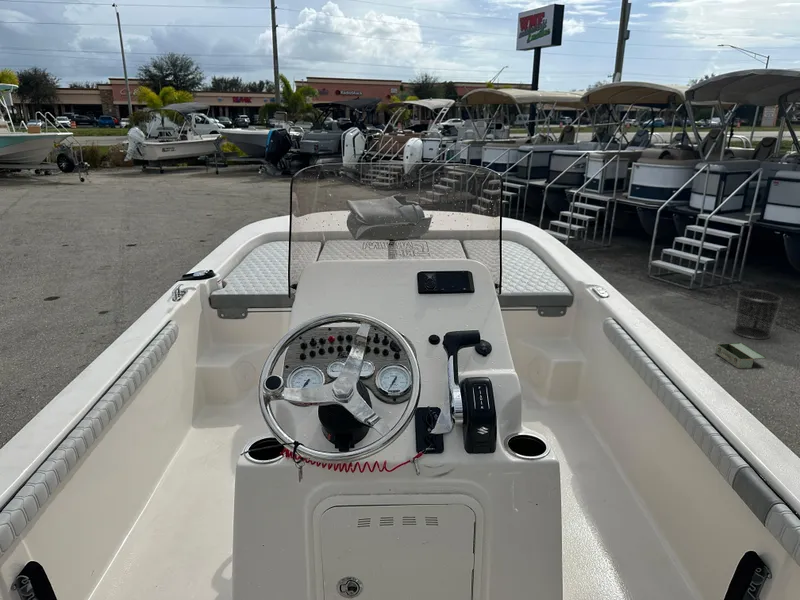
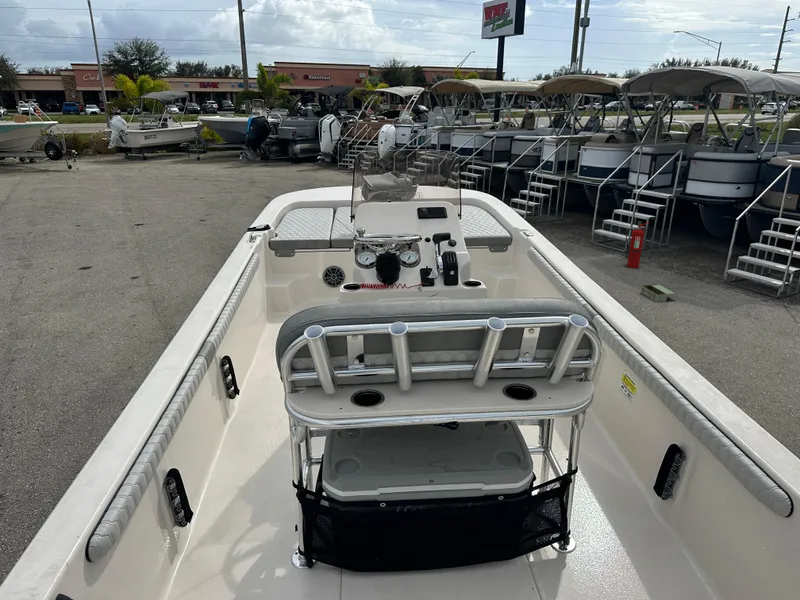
fire extinguisher: none [691,257,724,316] -> present [625,221,649,268]
waste bin: present [733,289,782,339] -> none [656,245,692,283]

